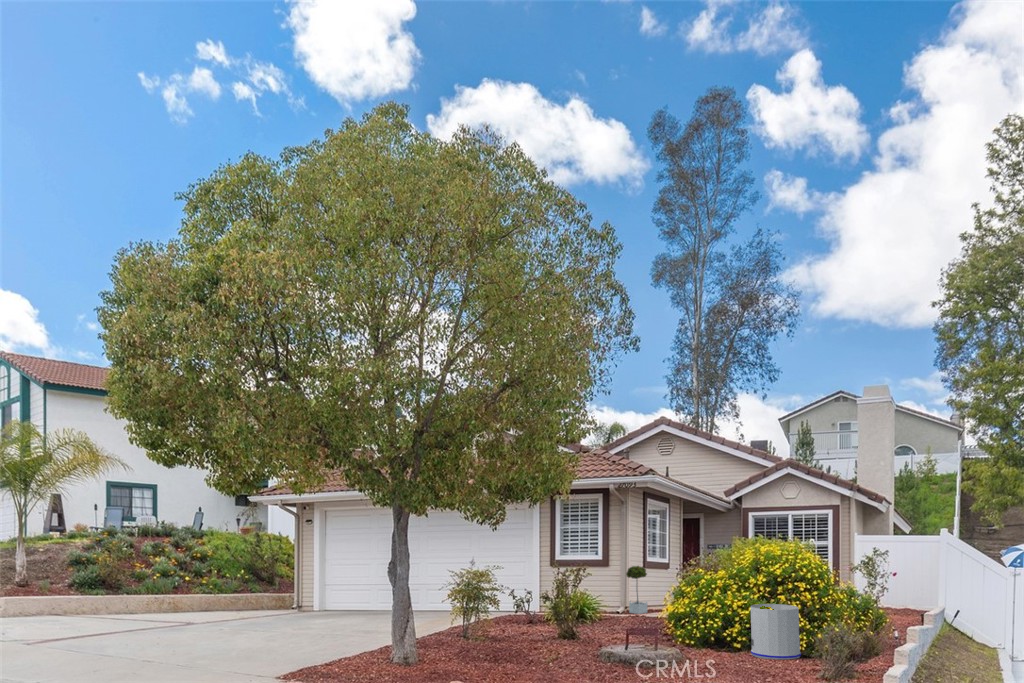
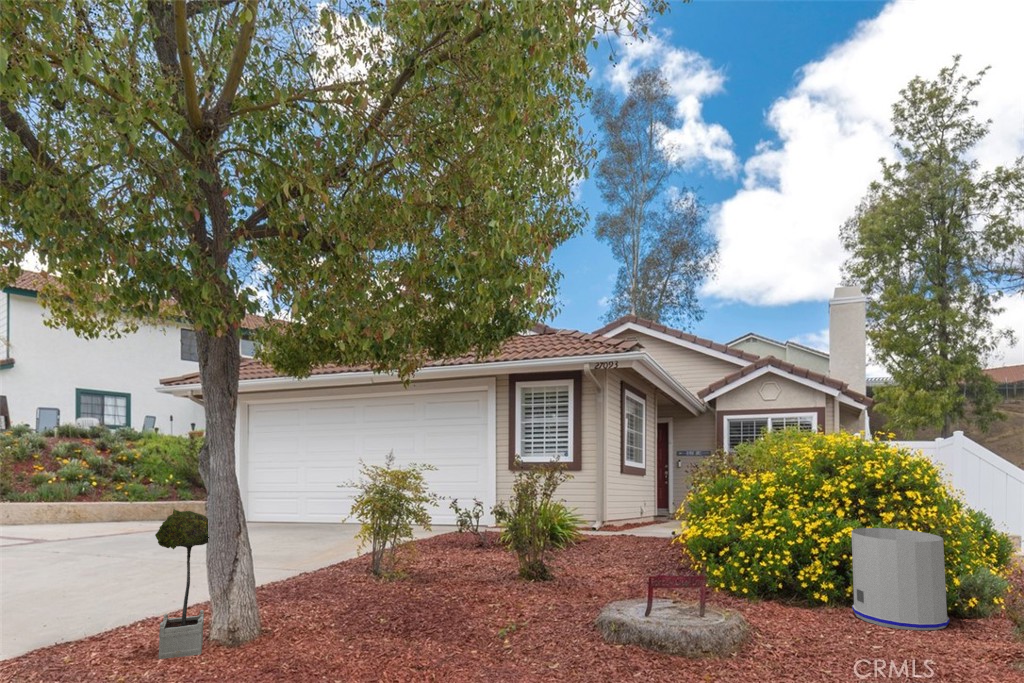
potted tree: present [626,566,648,614] -> present [155,509,209,659]

